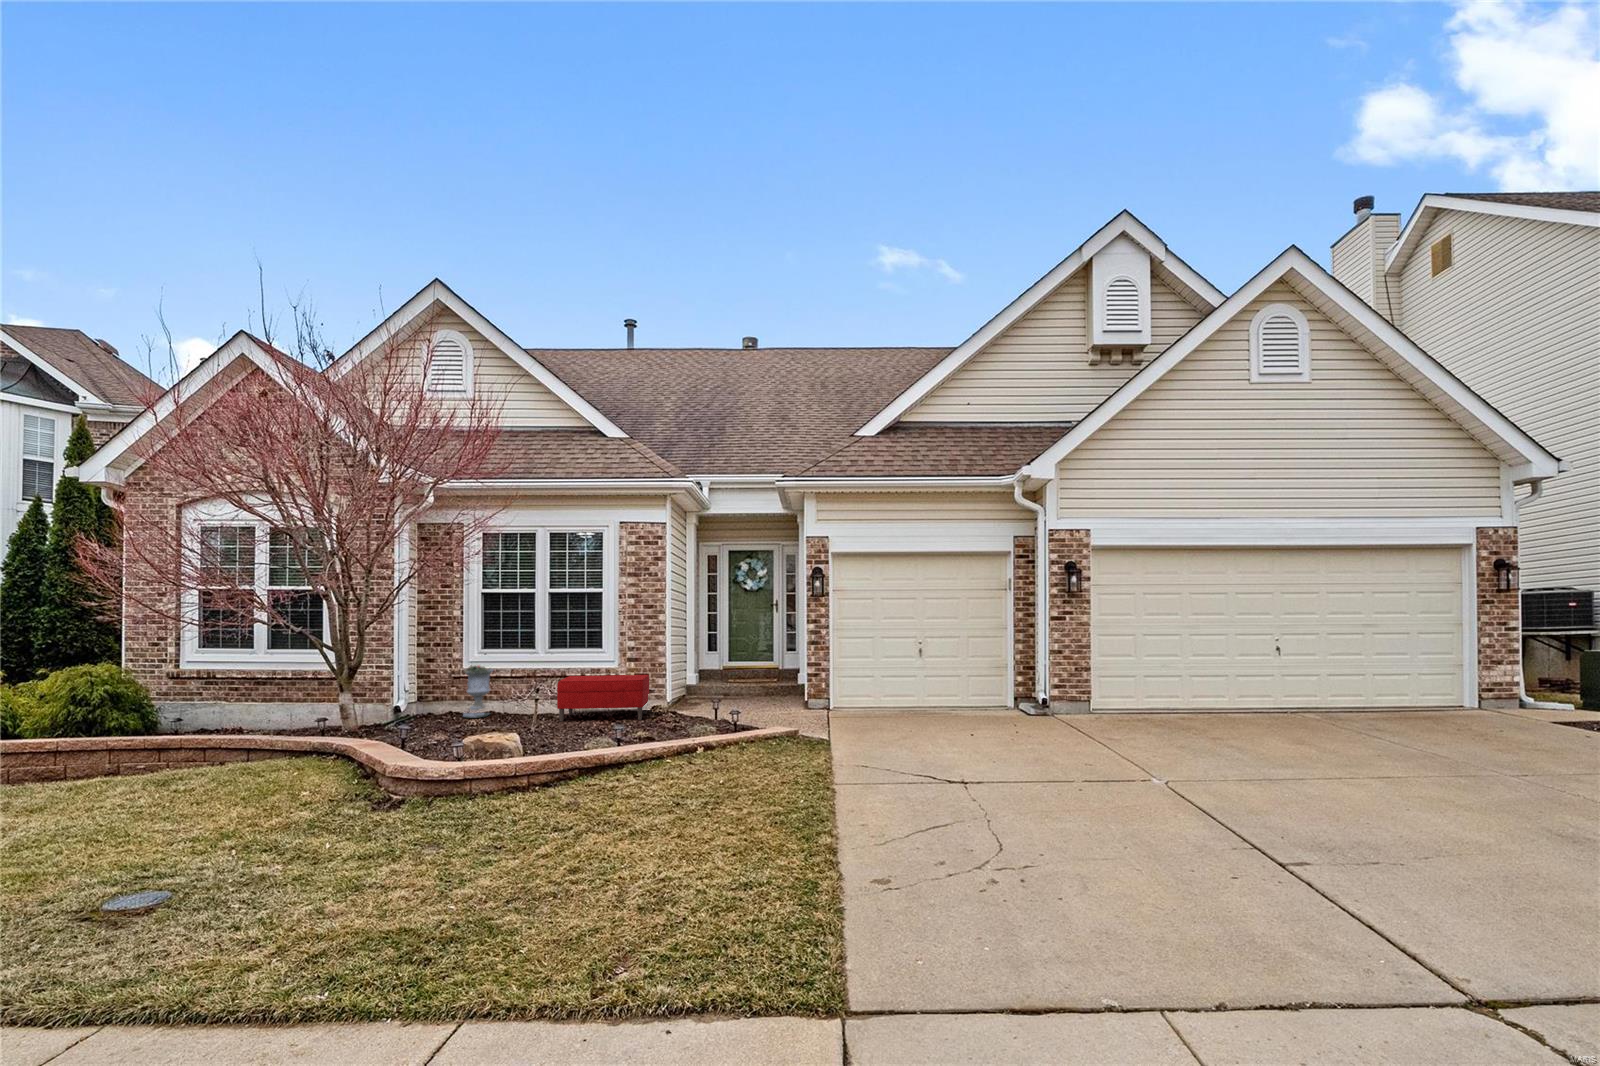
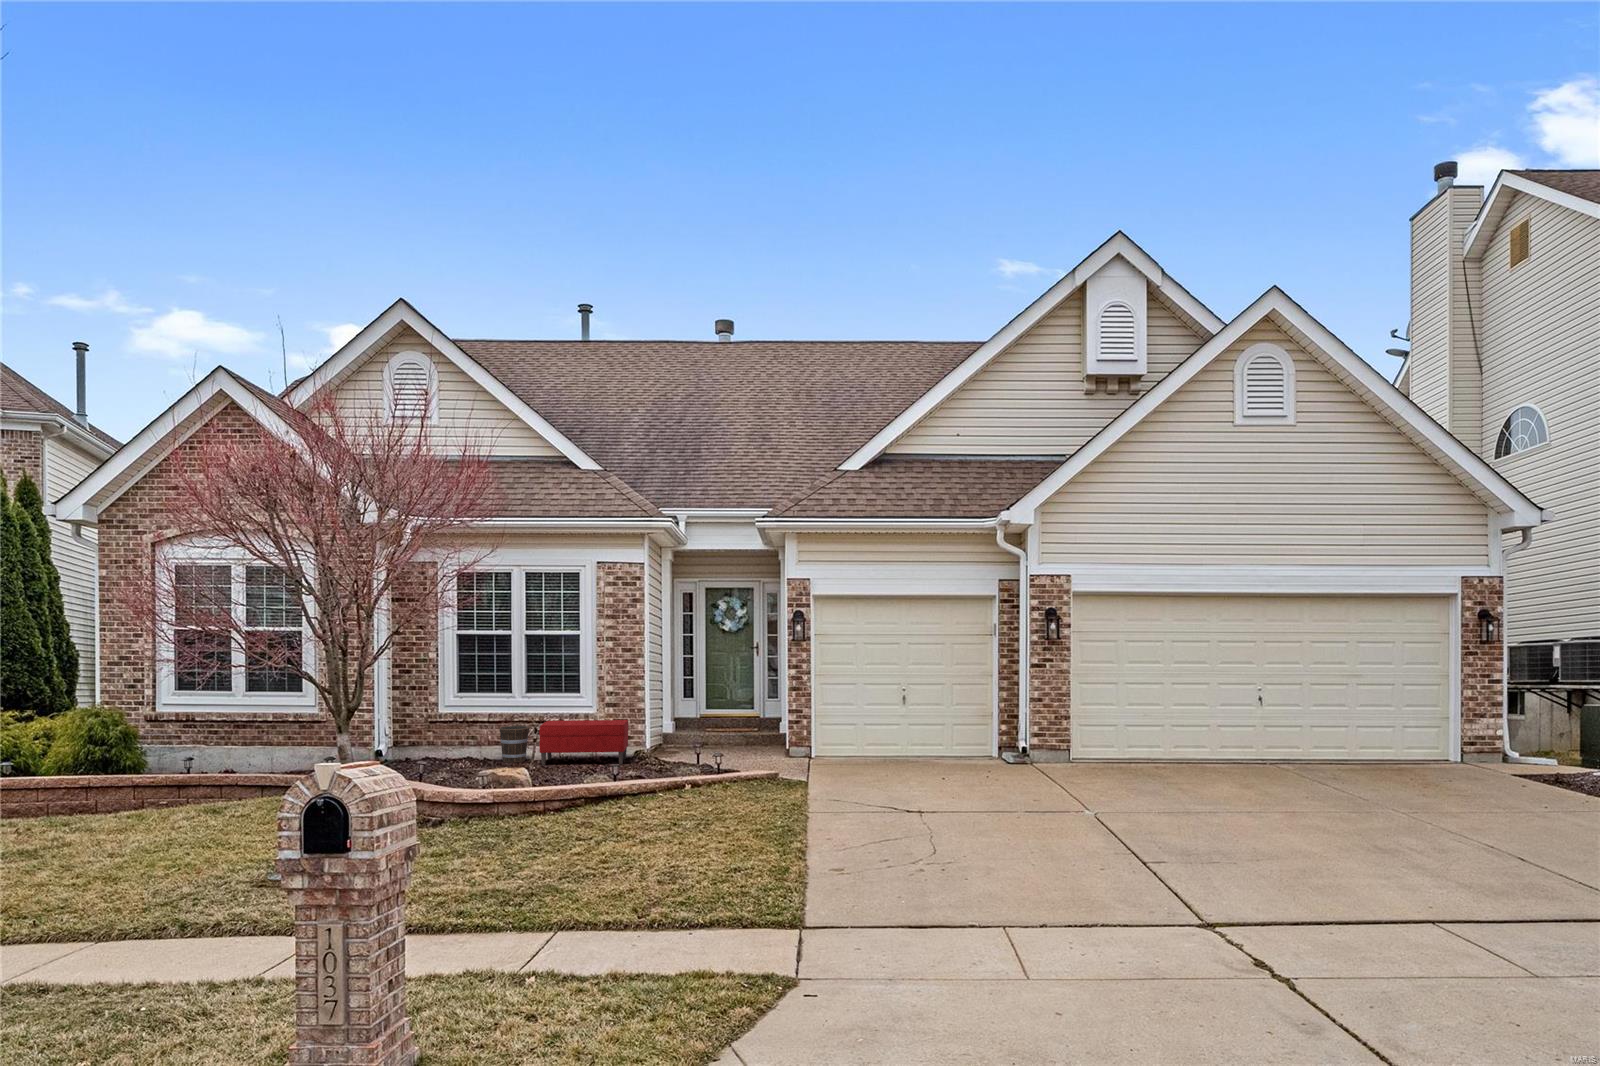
planter: present [463,665,493,718] -> none [443,708,472,762]
bucket: none [520,681,551,719] -> present [499,726,529,763]

